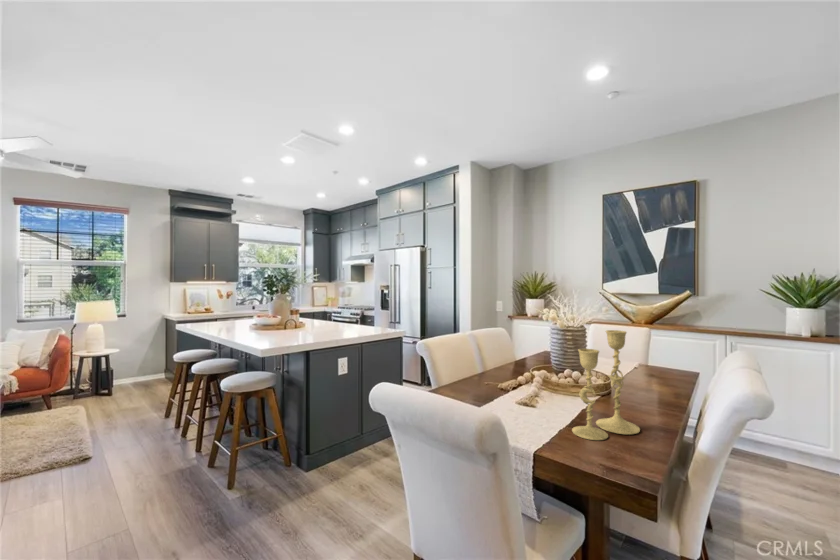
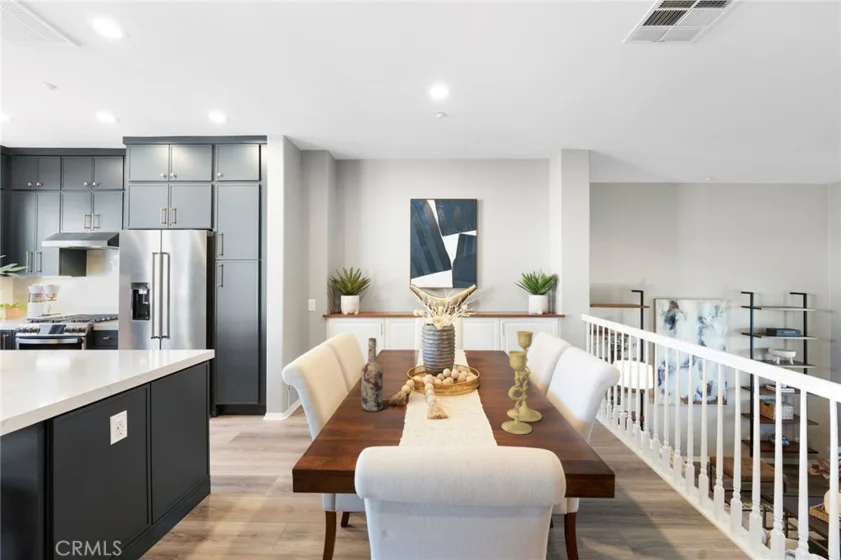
wine bottle: none [462,327,481,391] -> present [361,338,383,412]

